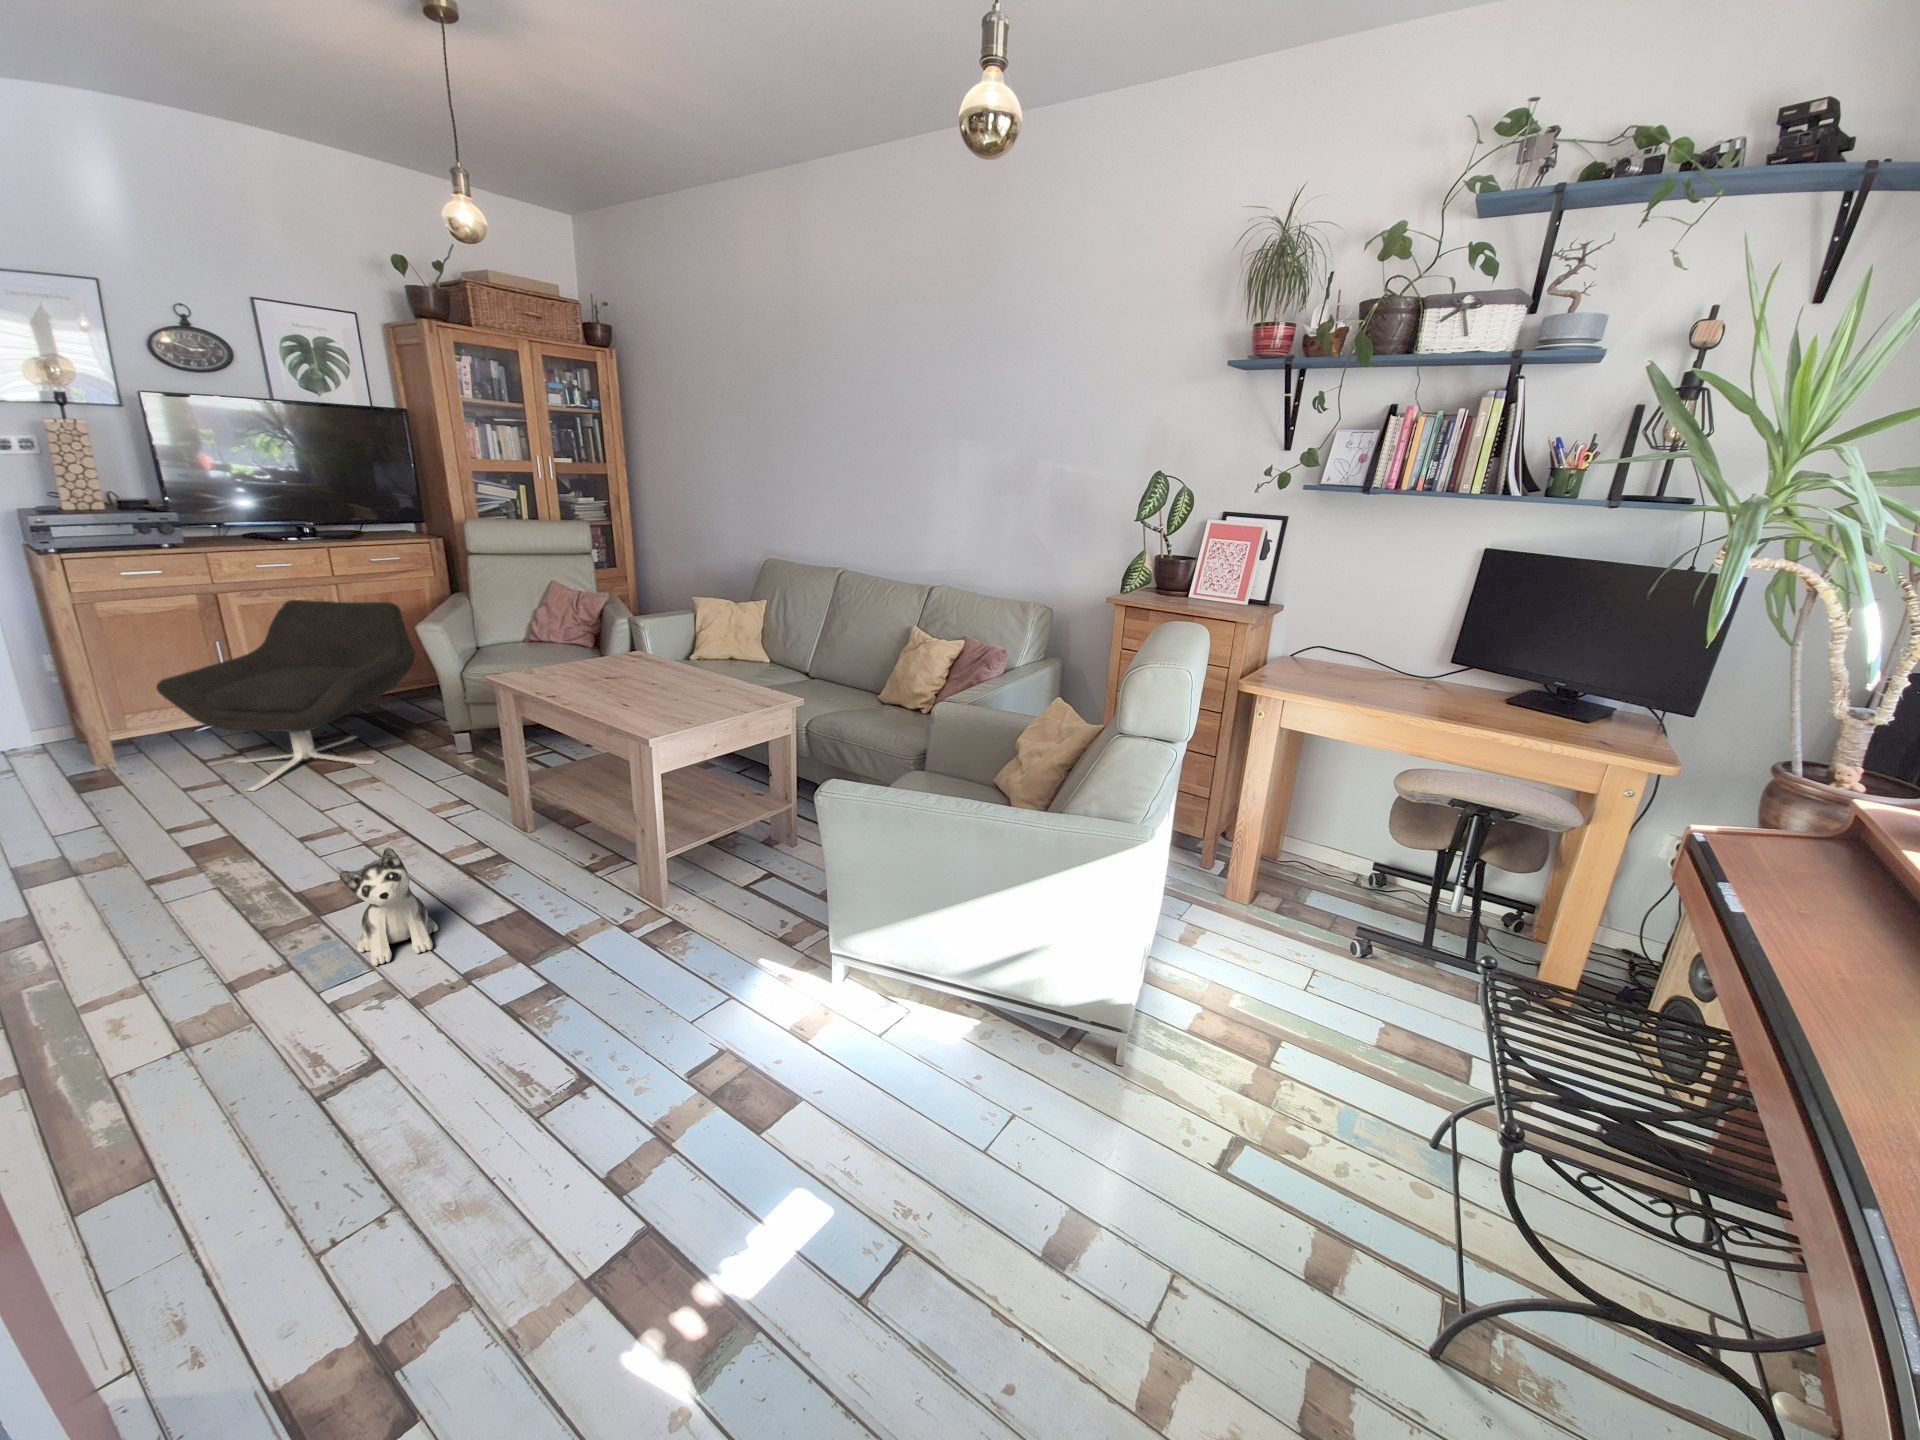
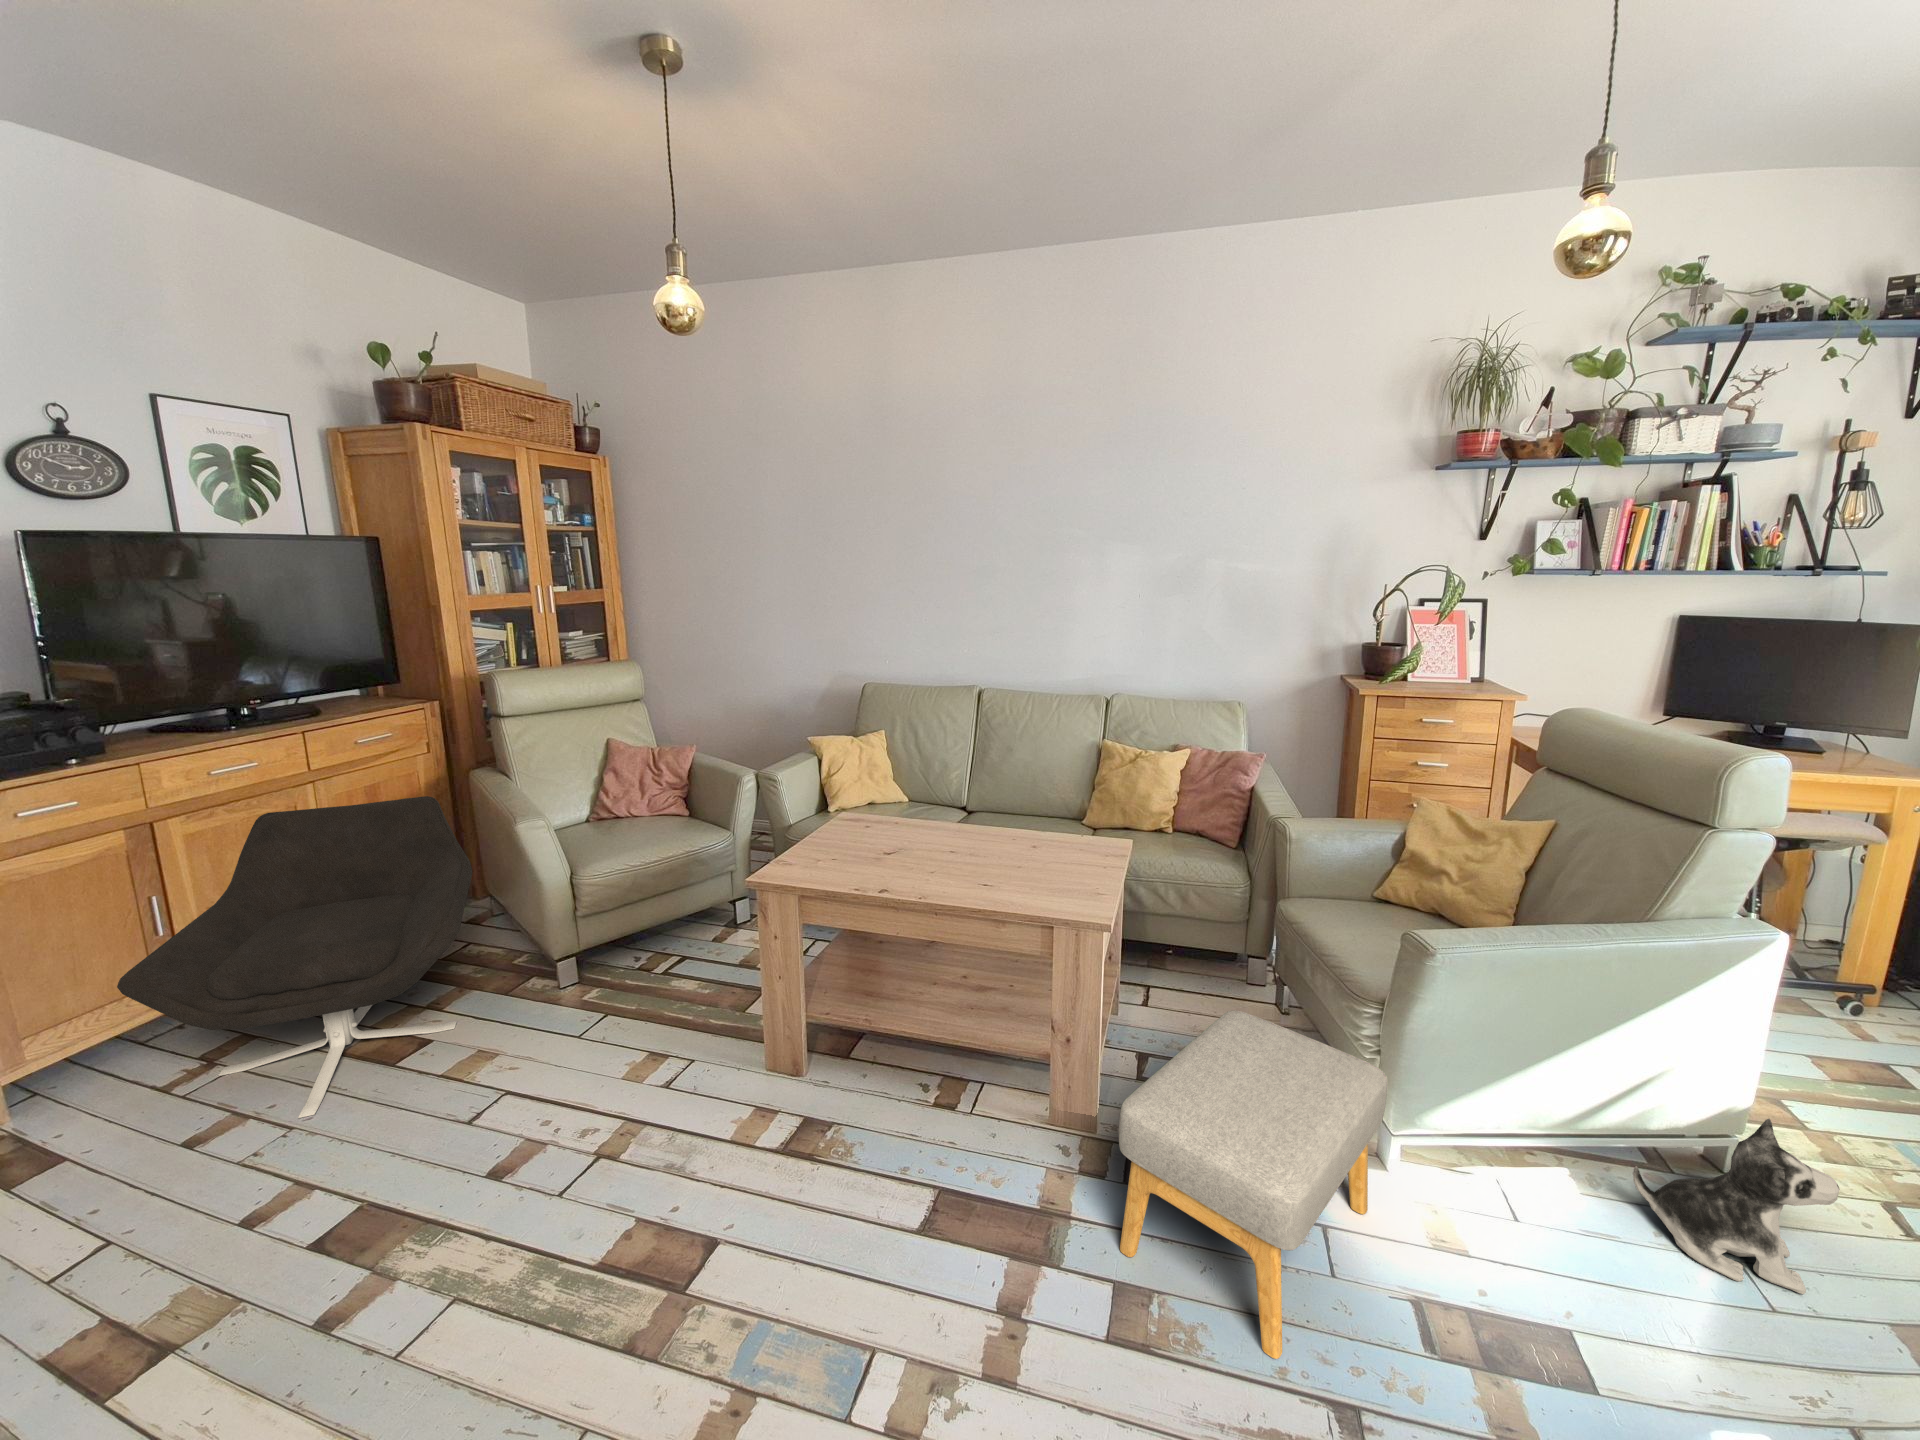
footstool: none [563,828,785,1047] -> present [1119,1010,1388,1359]
plush toy: present [339,847,438,966] -> present [1633,1119,1840,1294]

